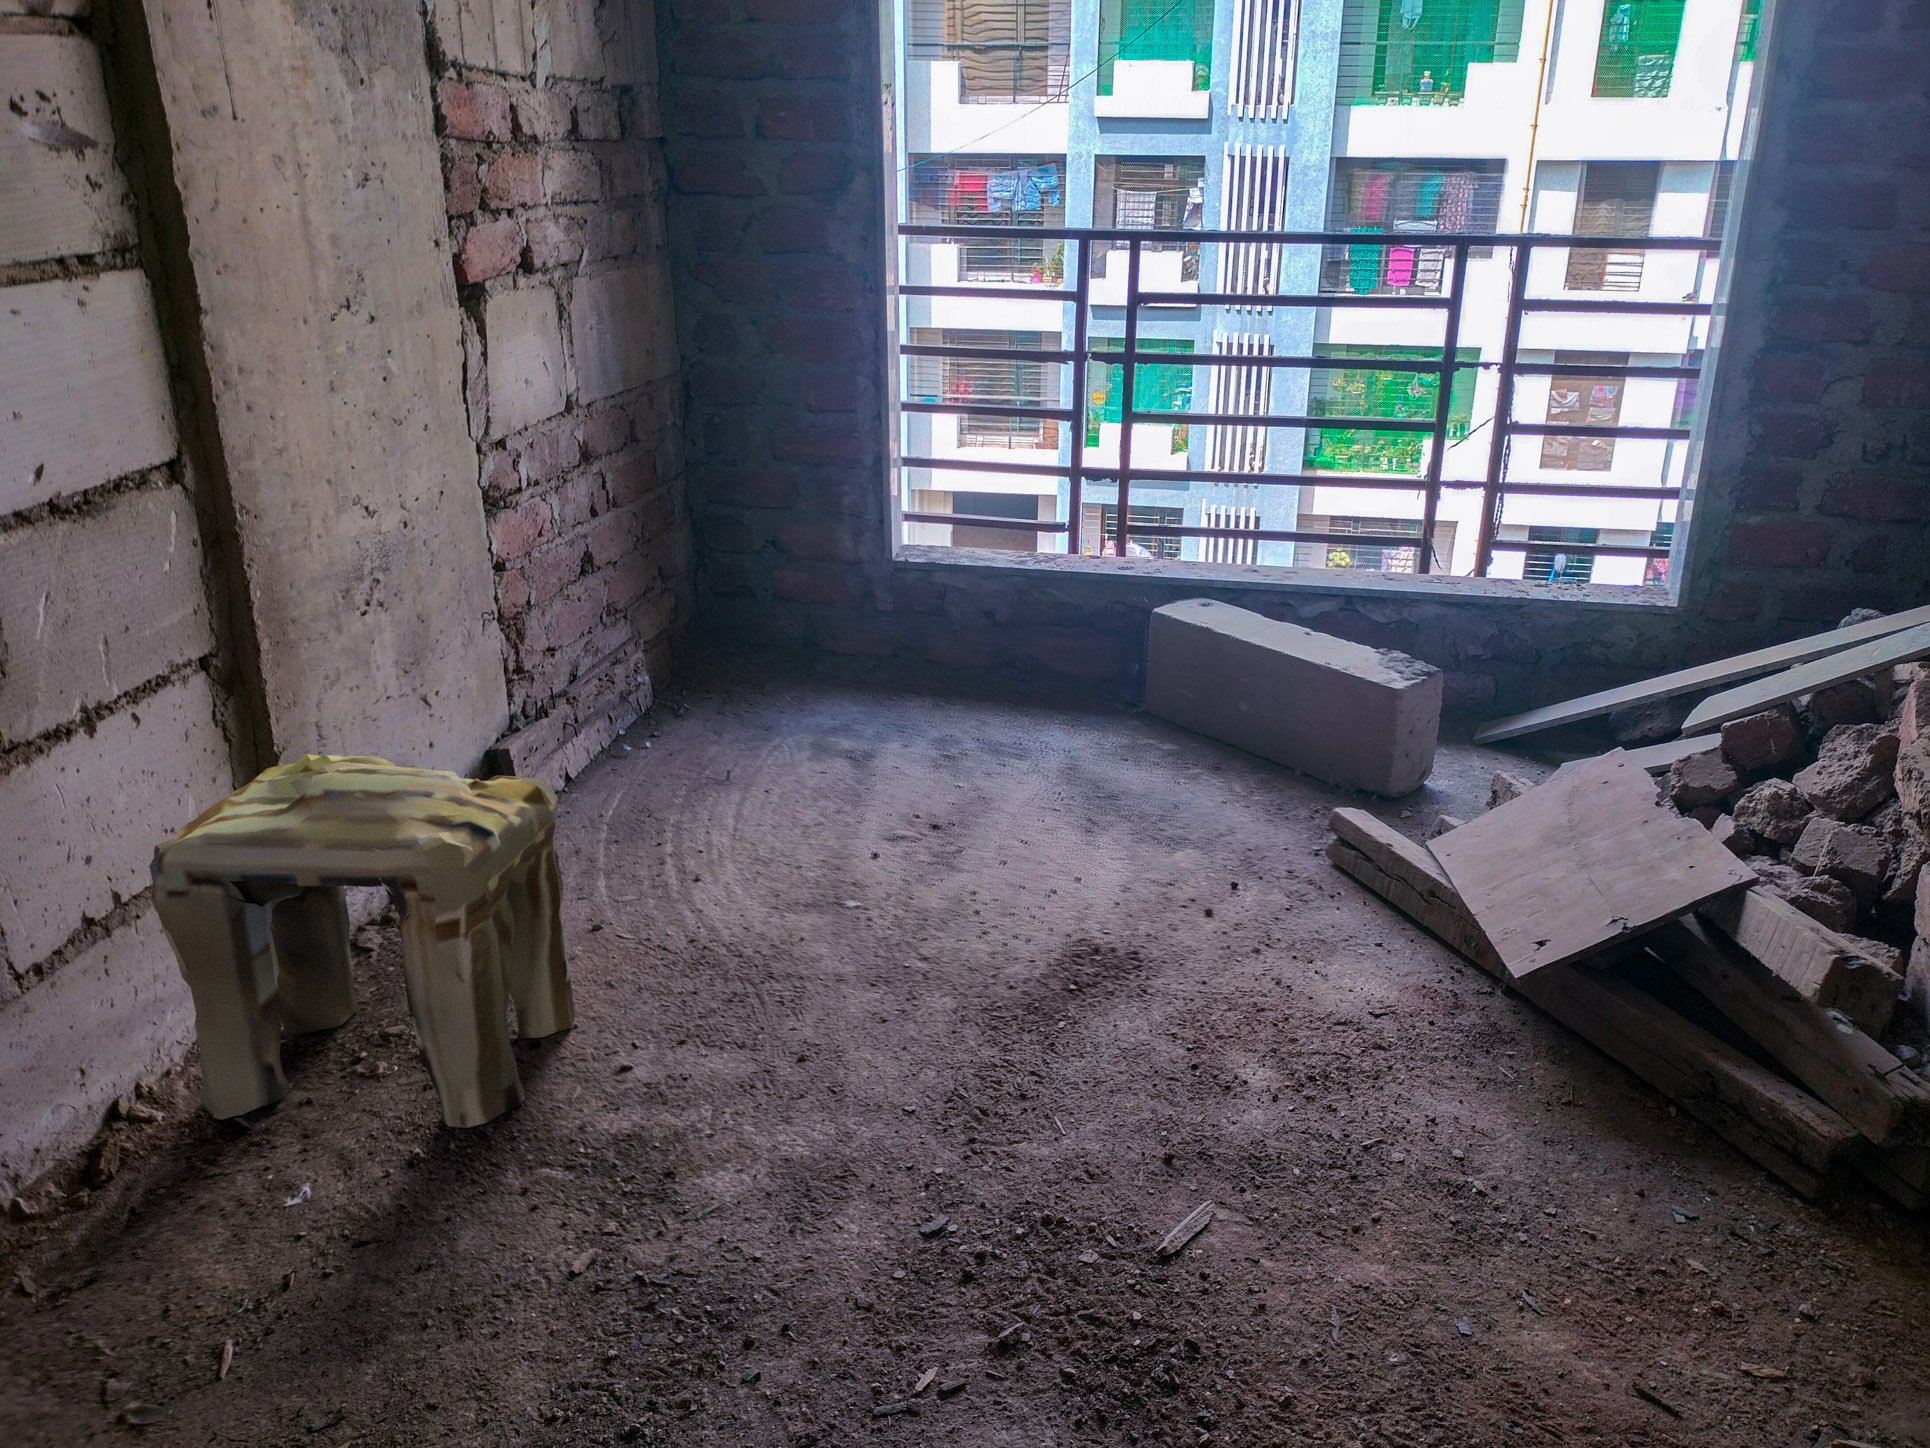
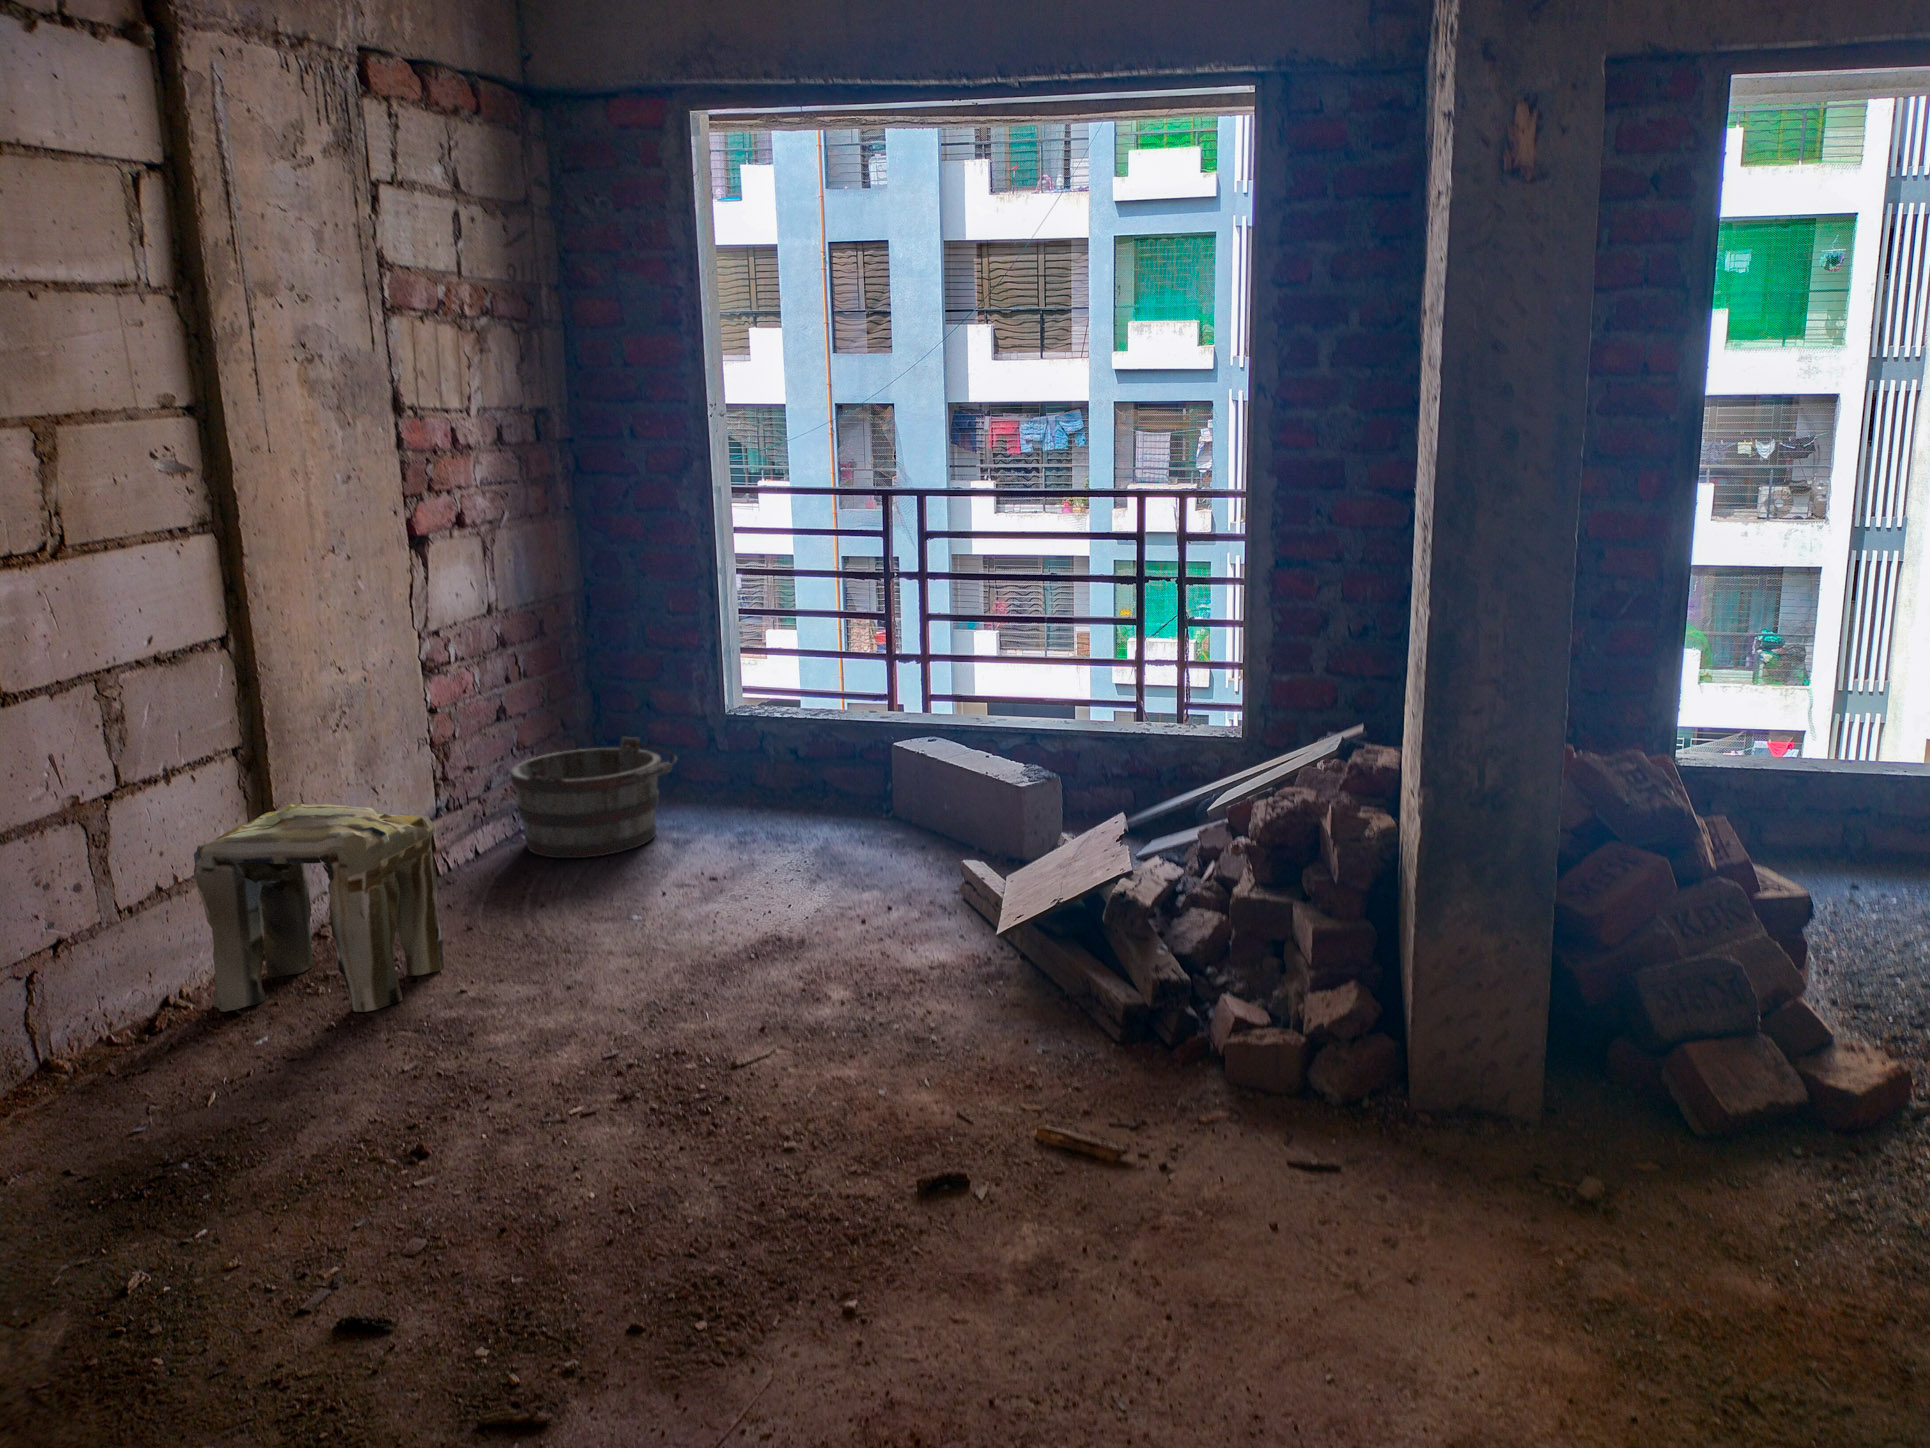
bucket: none [608,601,848,790] -> present [510,737,677,858]

